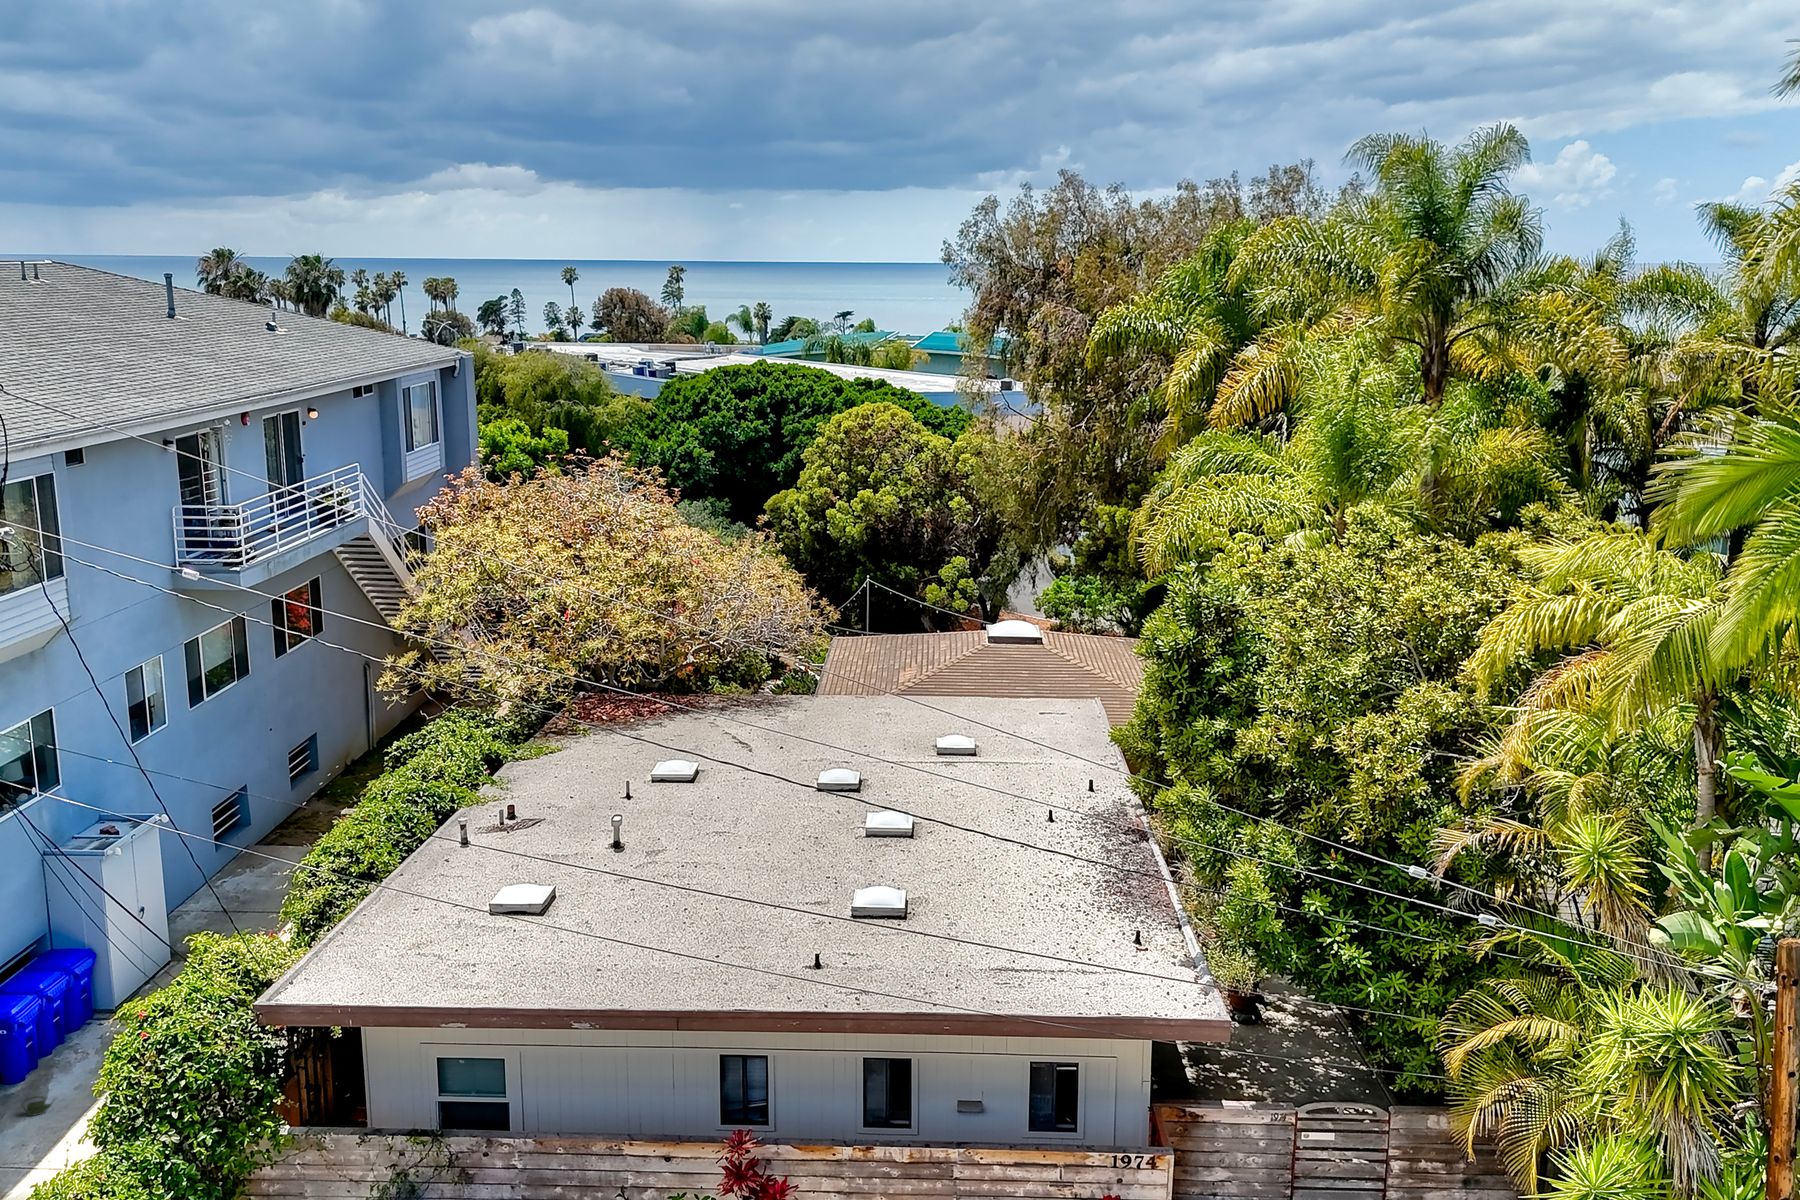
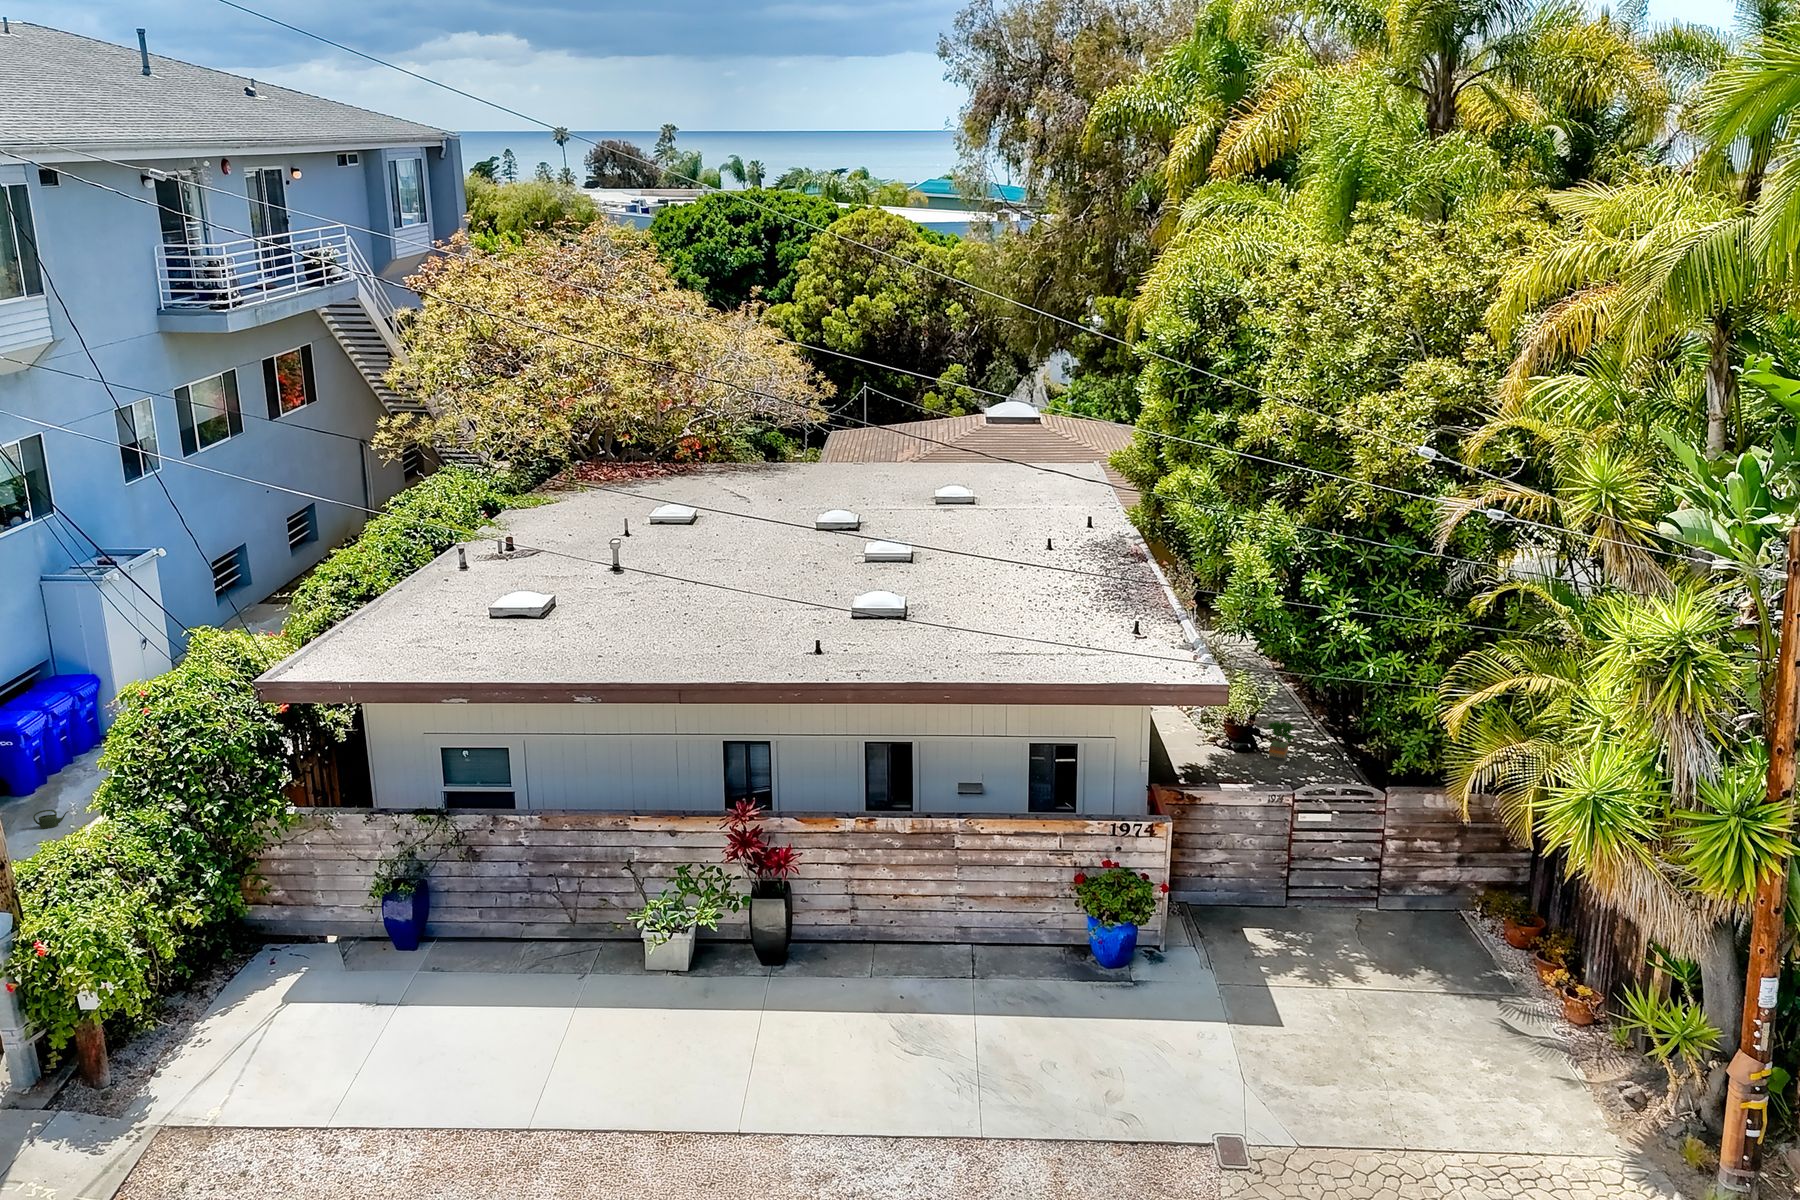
potted tree: none [1270,1006,1299,1053] -> present [1268,721,1295,765]

